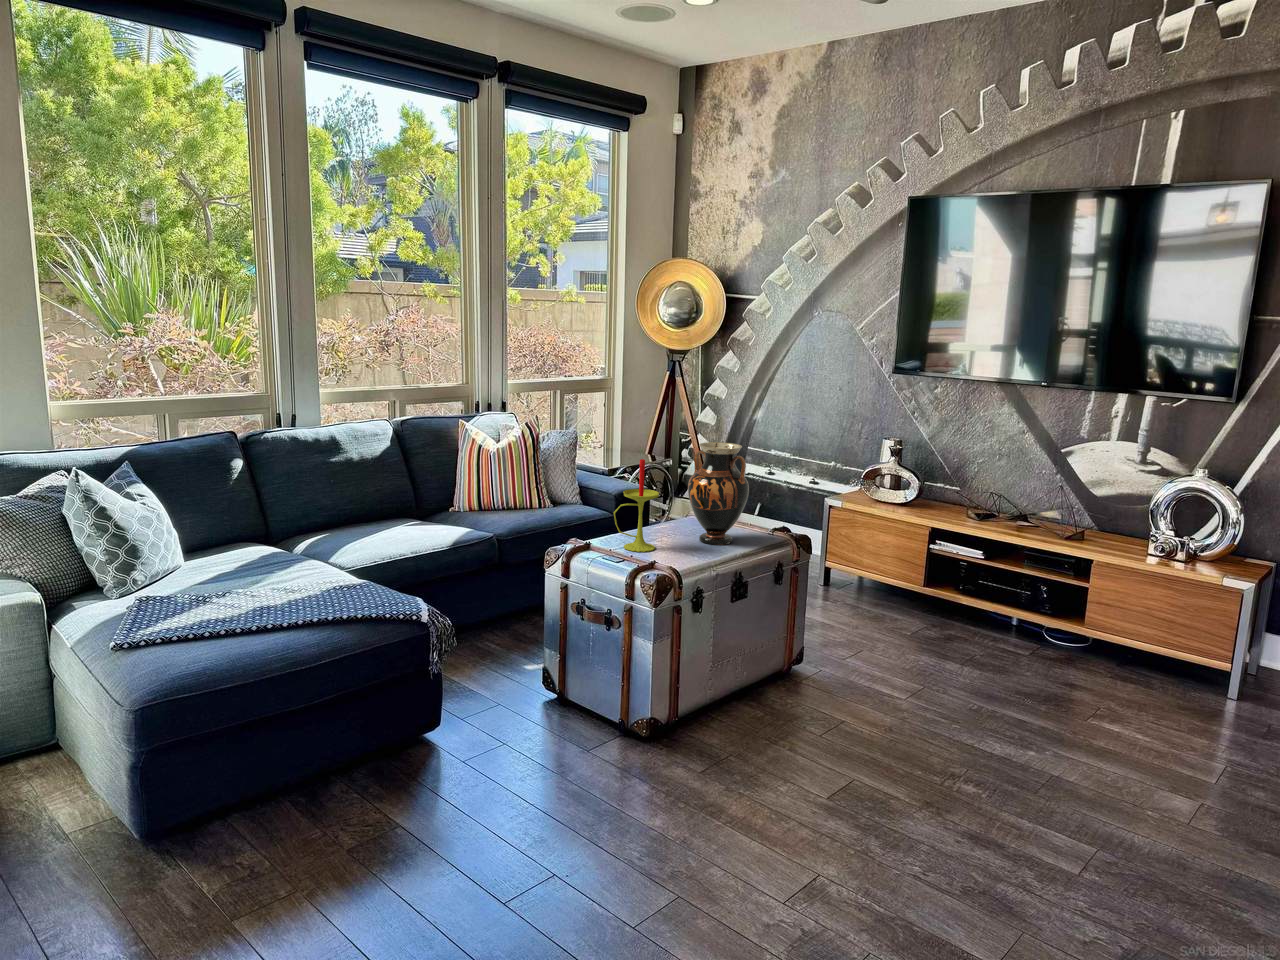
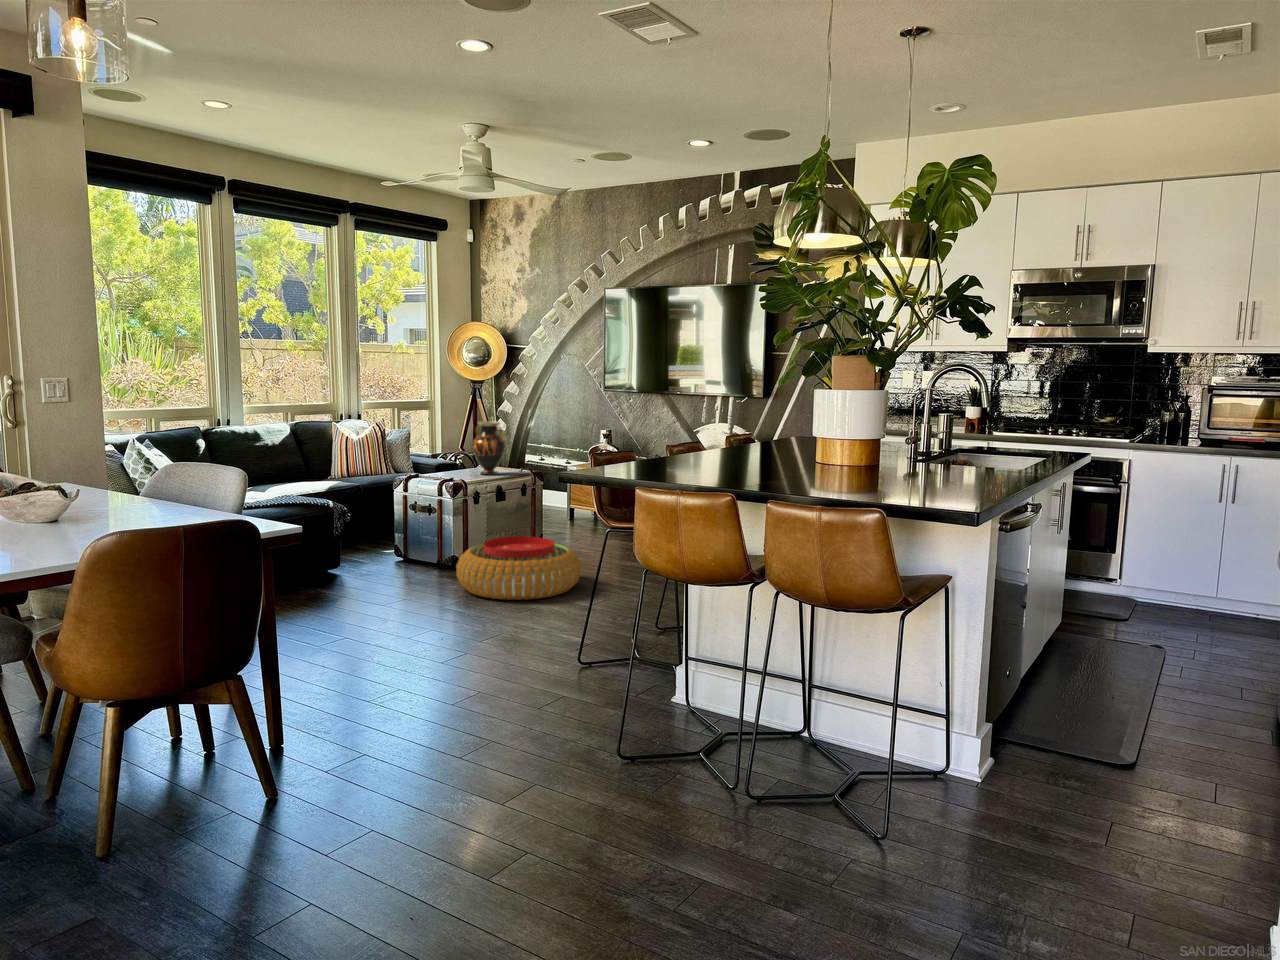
candle: present [614,459,659,552] -> none [431,428,456,478]
pouf: none [663,709,936,902] -> present [456,536,581,600]

